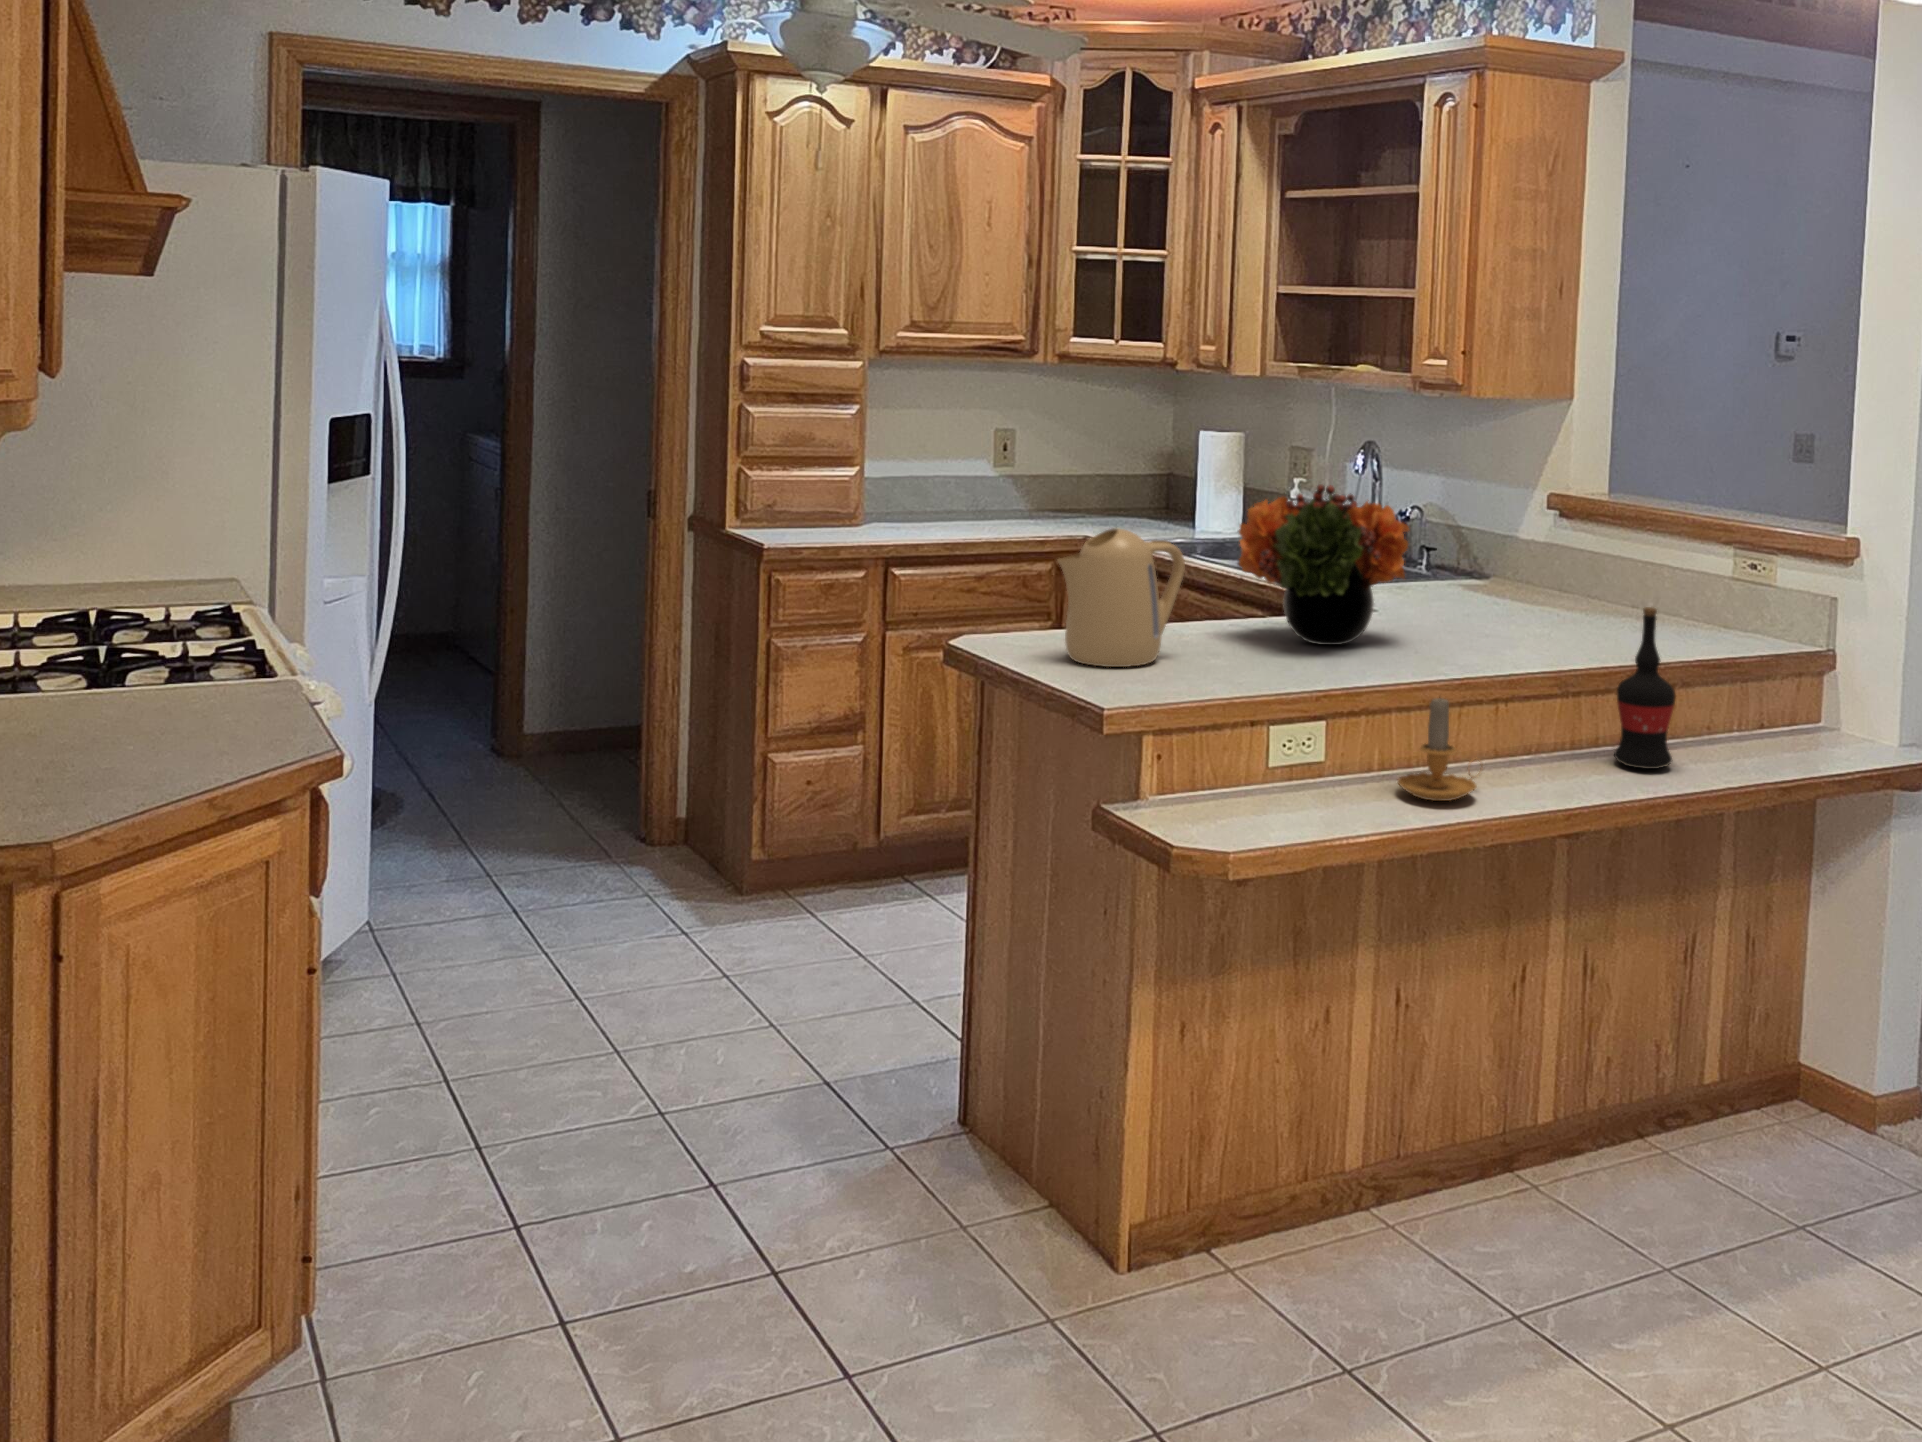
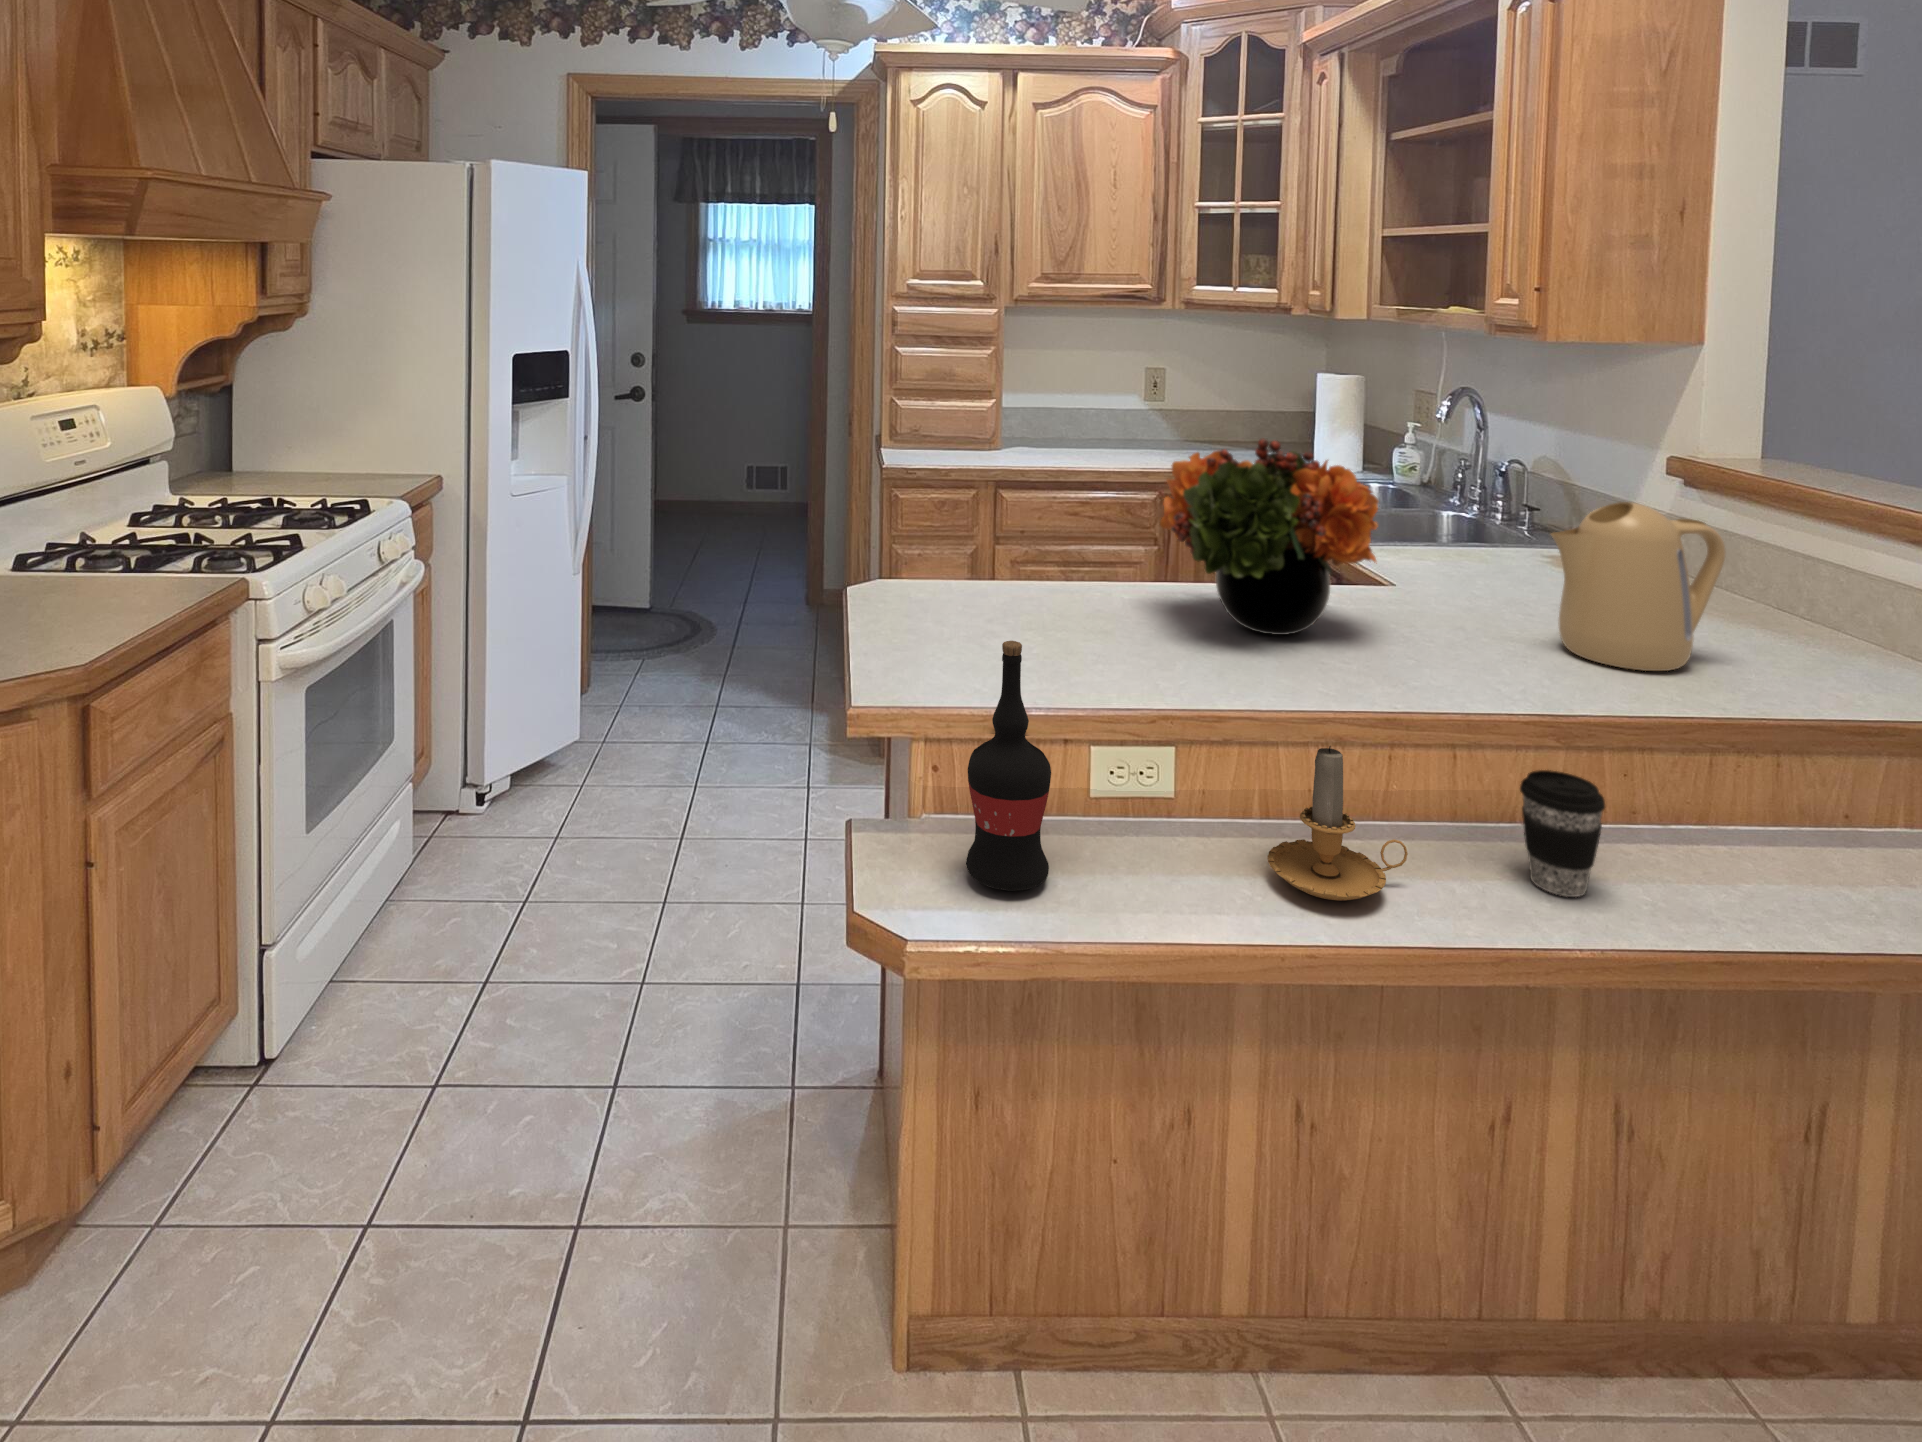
kettle: present [1058,529,1185,667] -> present [1551,502,1725,671]
wine bottle: present [1614,607,1675,769] -> present [966,641,1051,891]
coffee cup: none [1538,701,1590,780] -> present [1520,770,1605,897]

